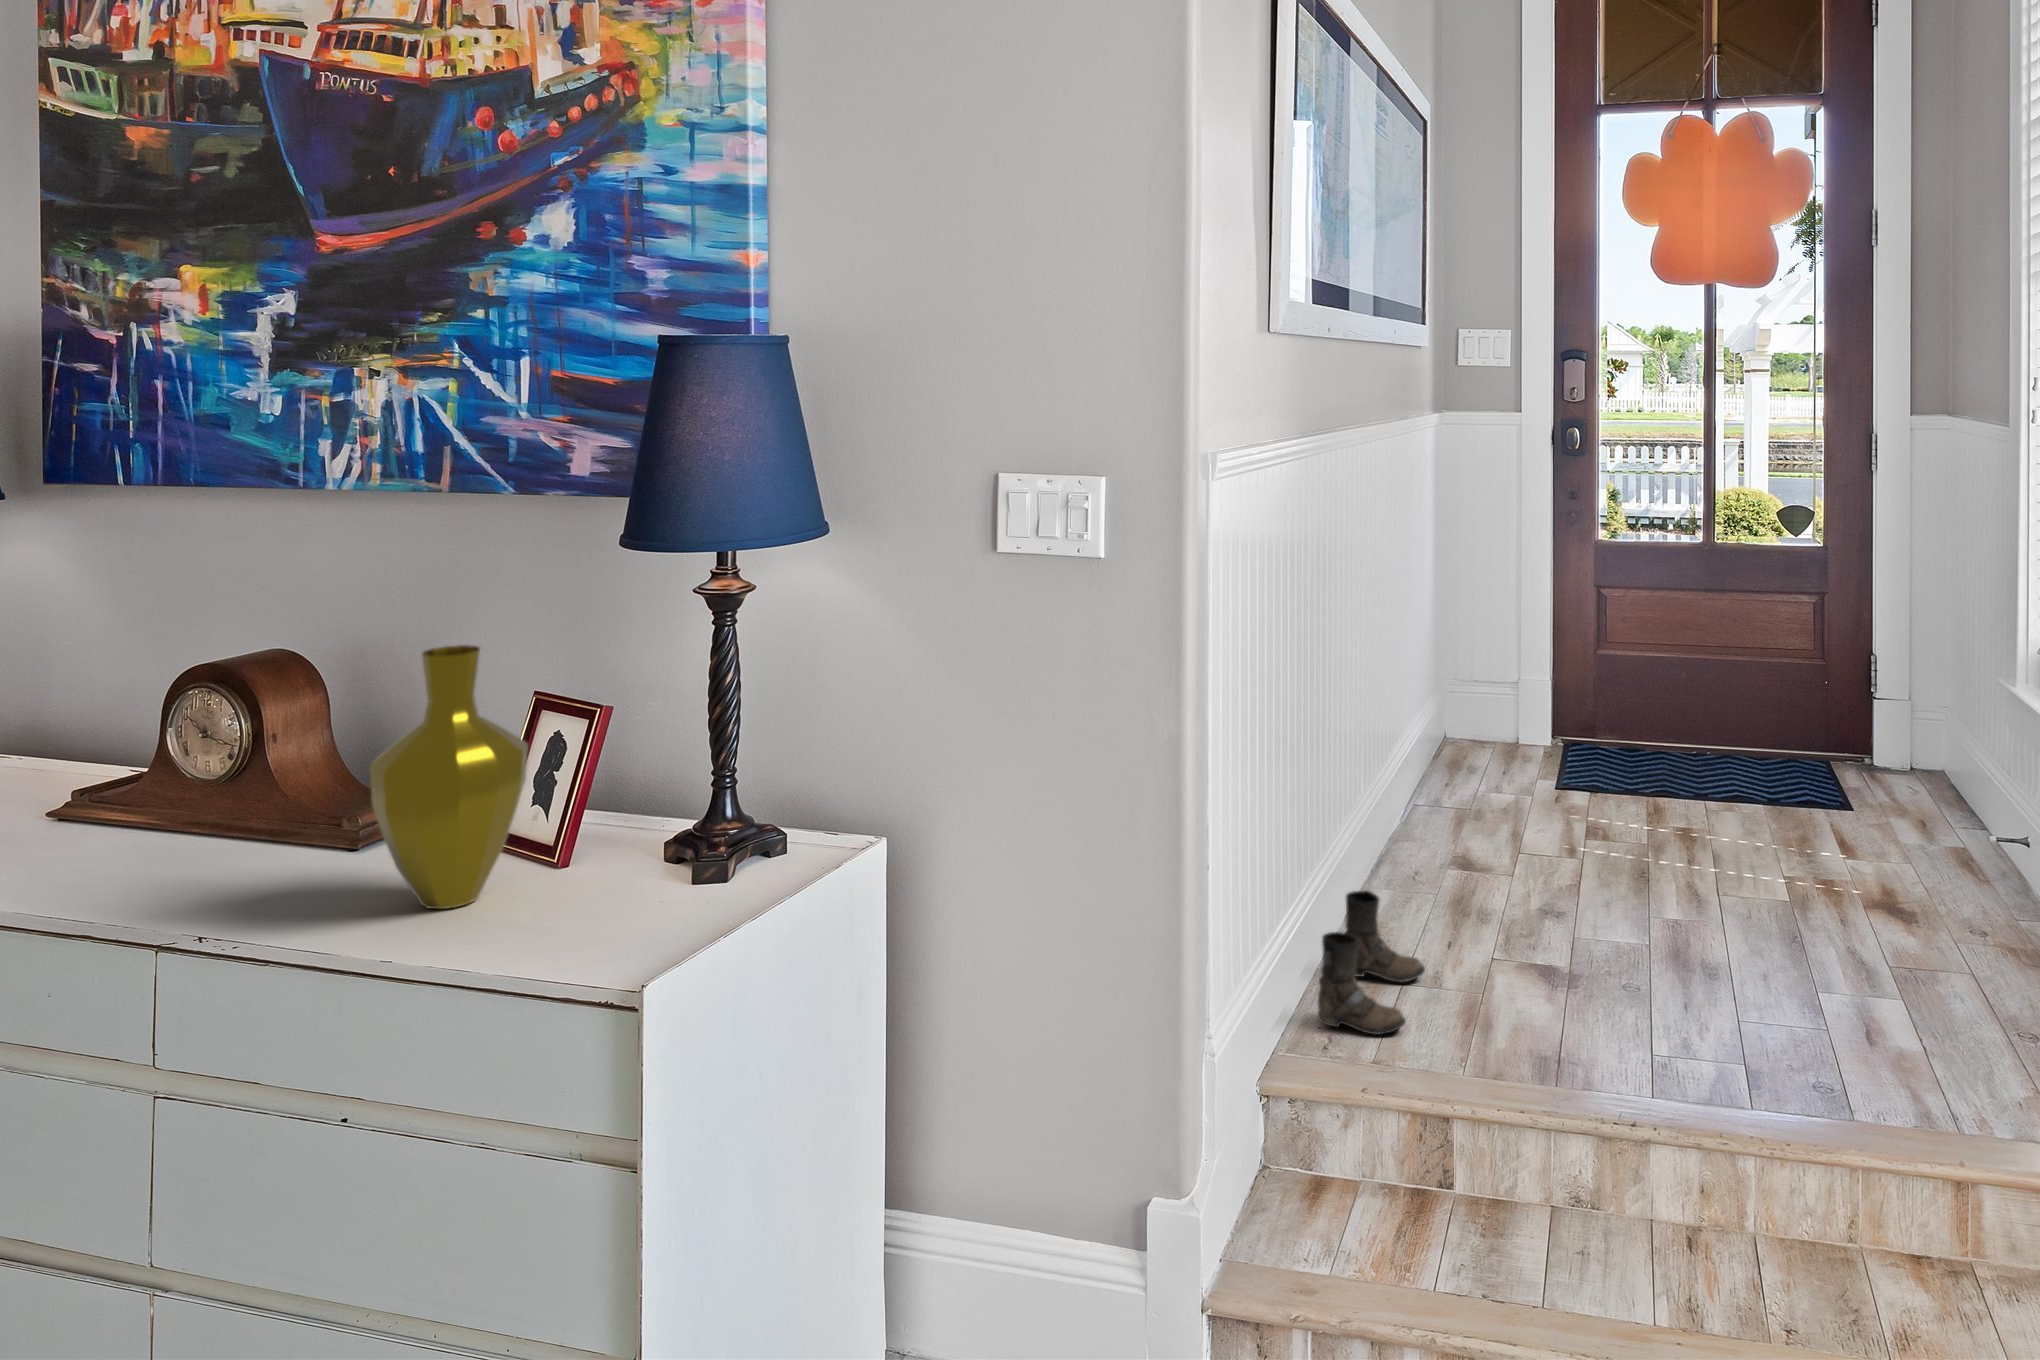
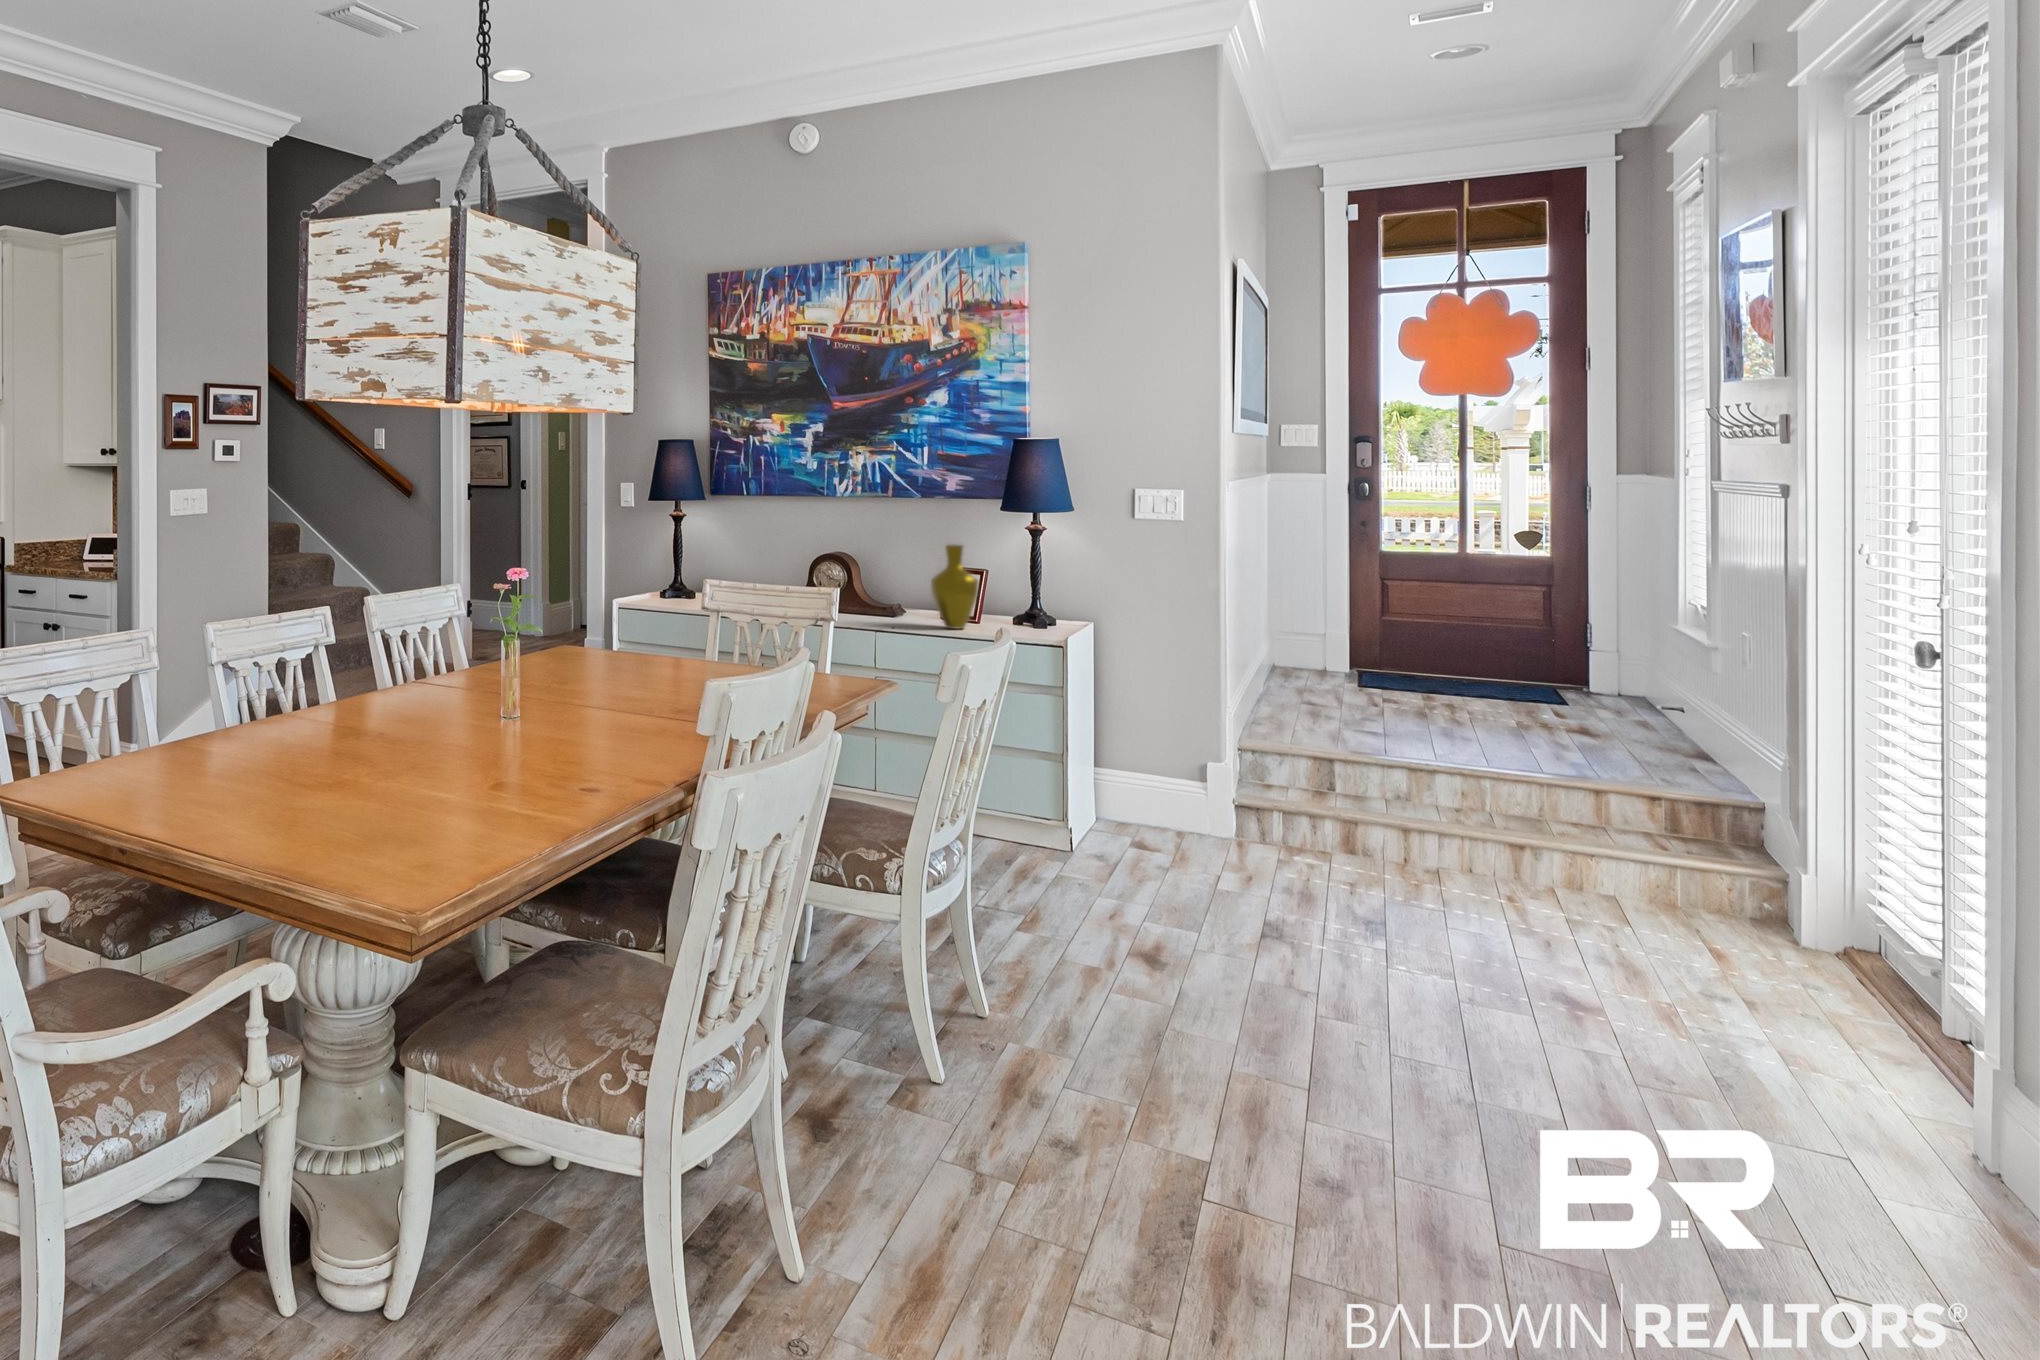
boots: present [1318,890,1425,1035] -> none [1251,695,1301,747]

